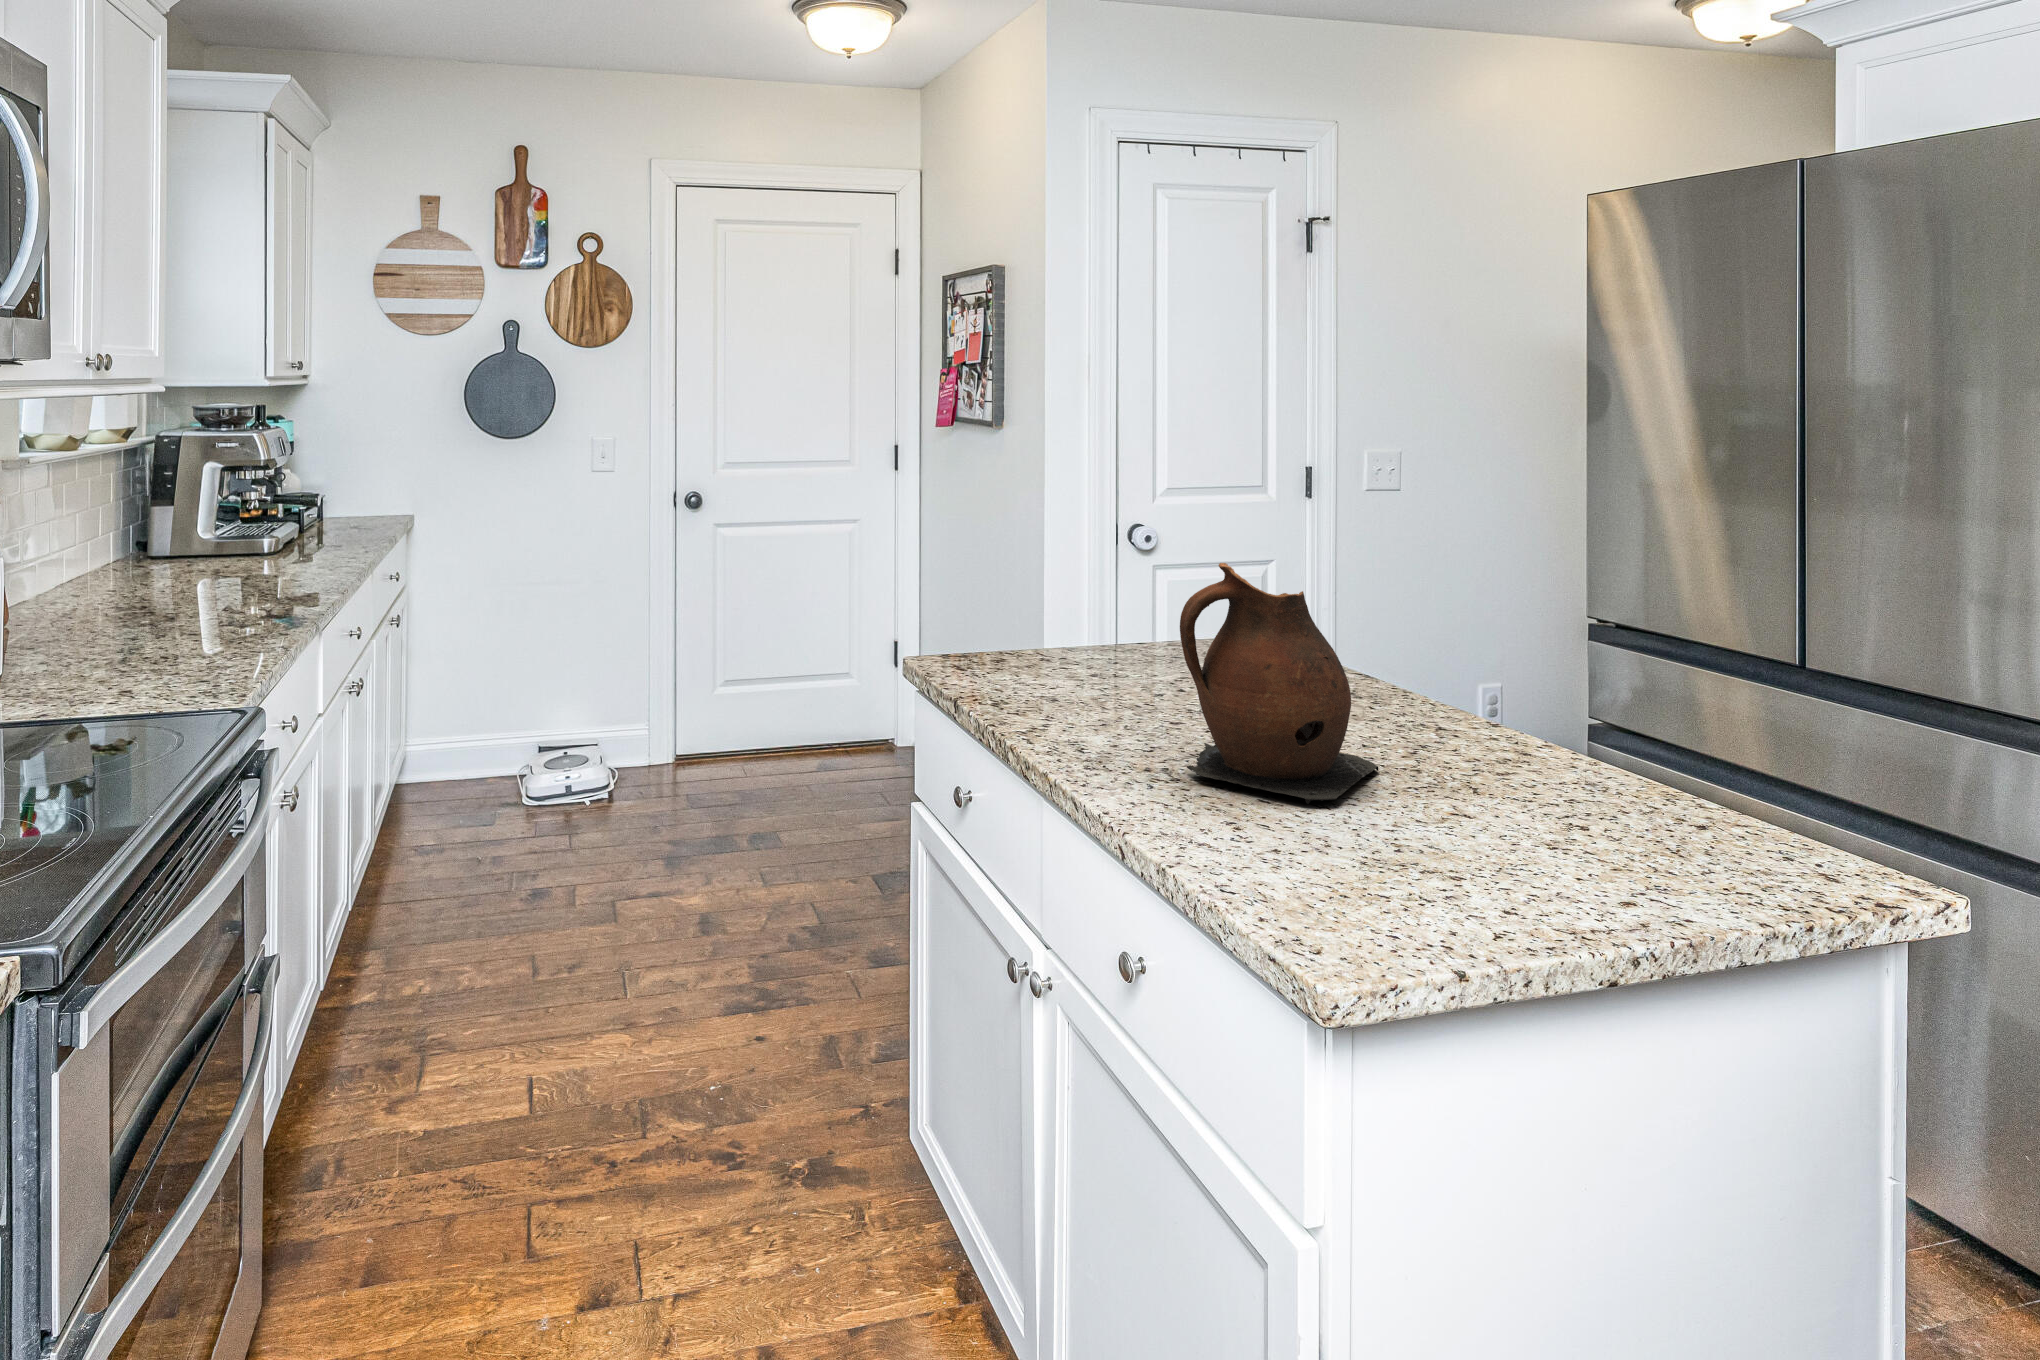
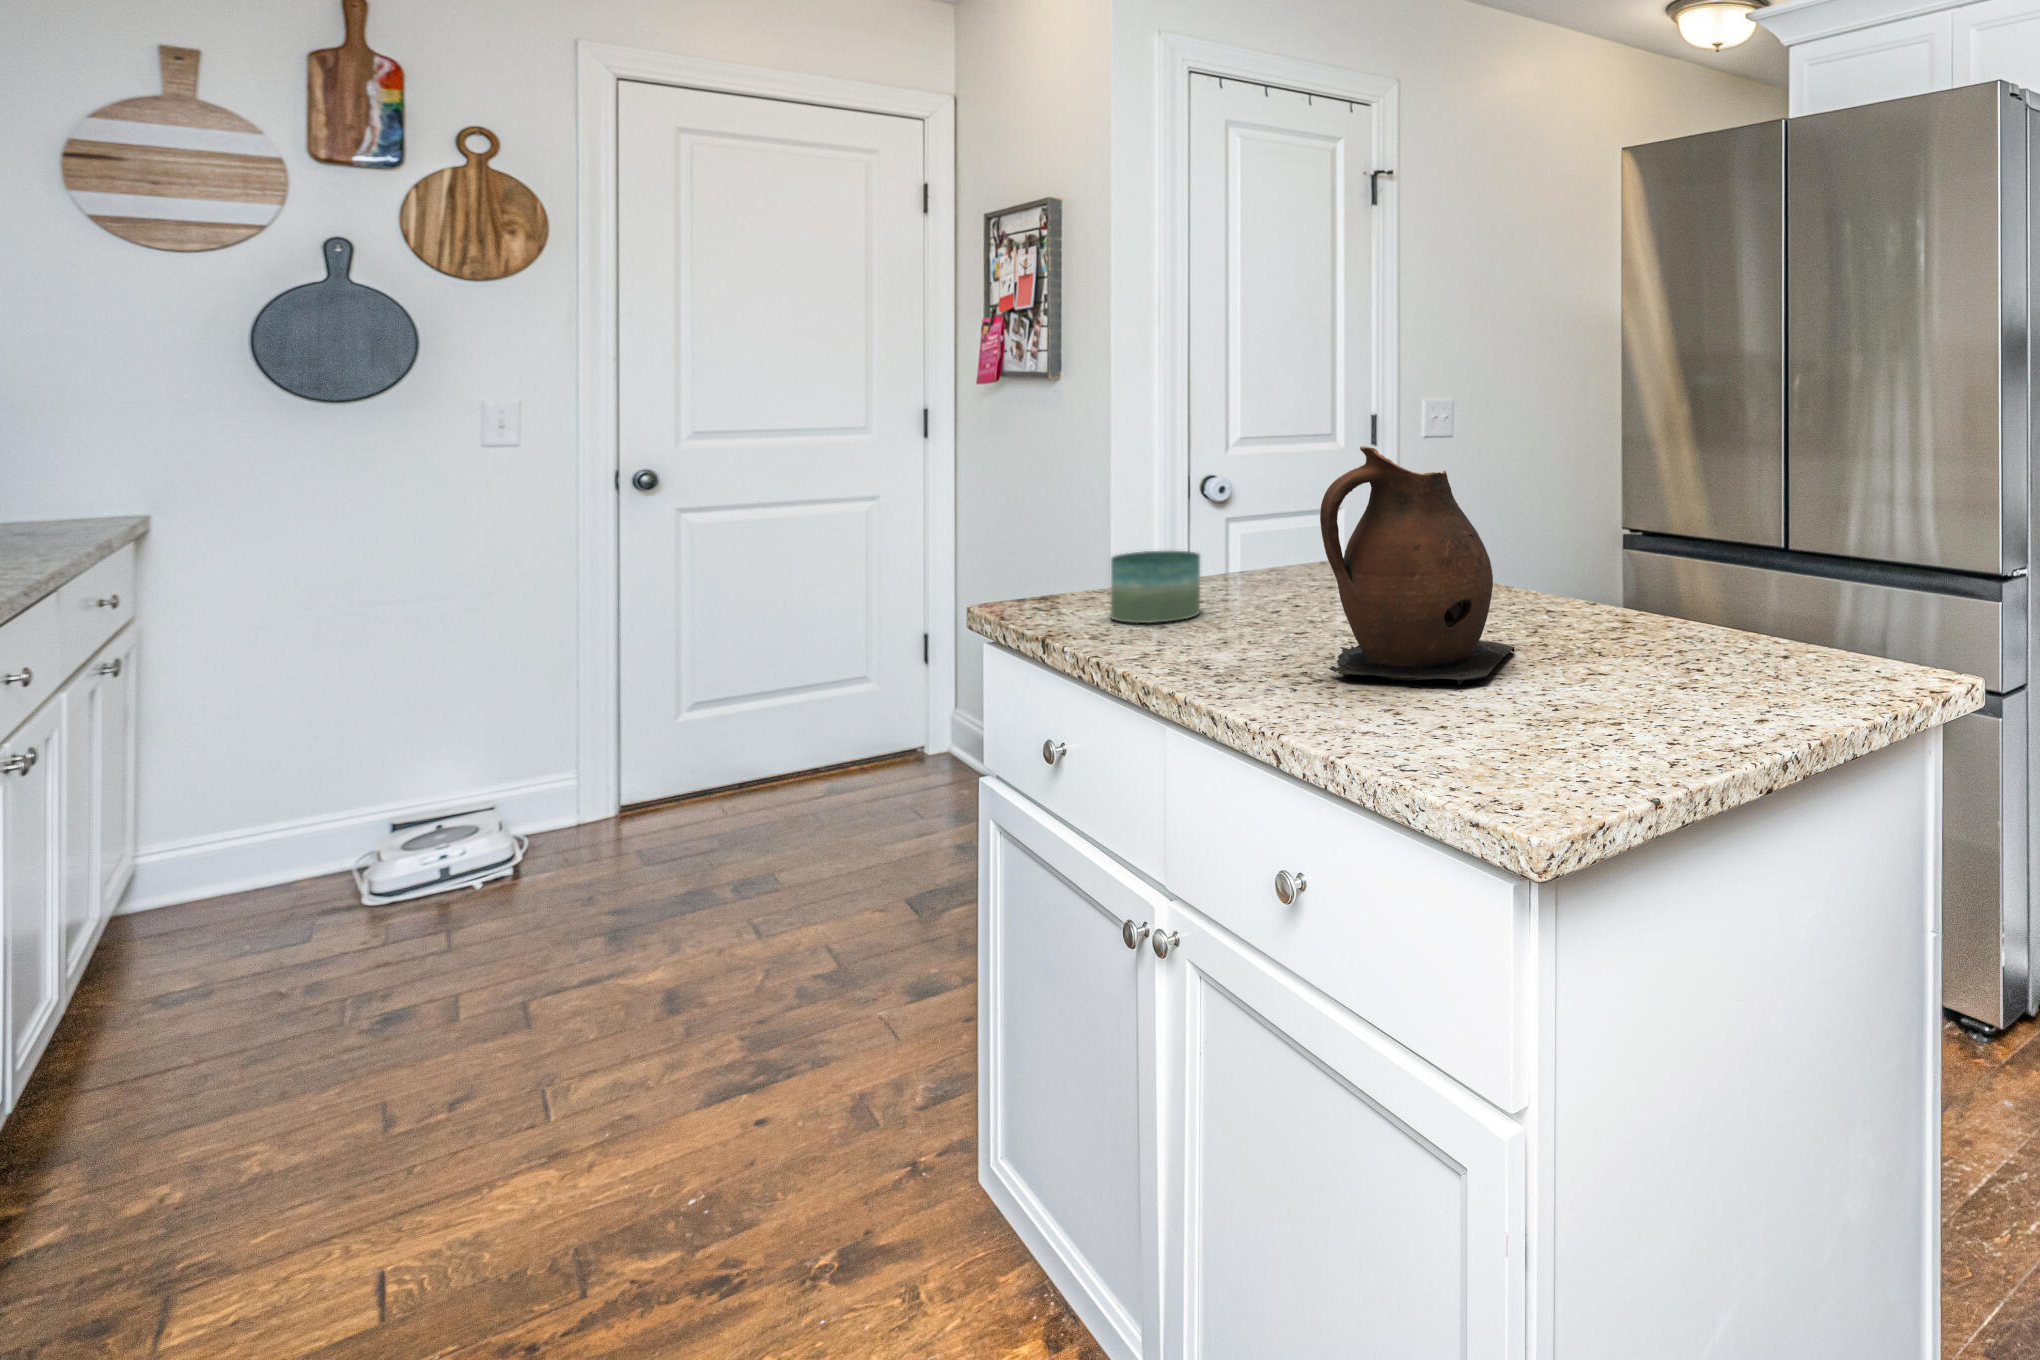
candle: none [1014,623,1091,691] -> present [1111,551,1200,623]

